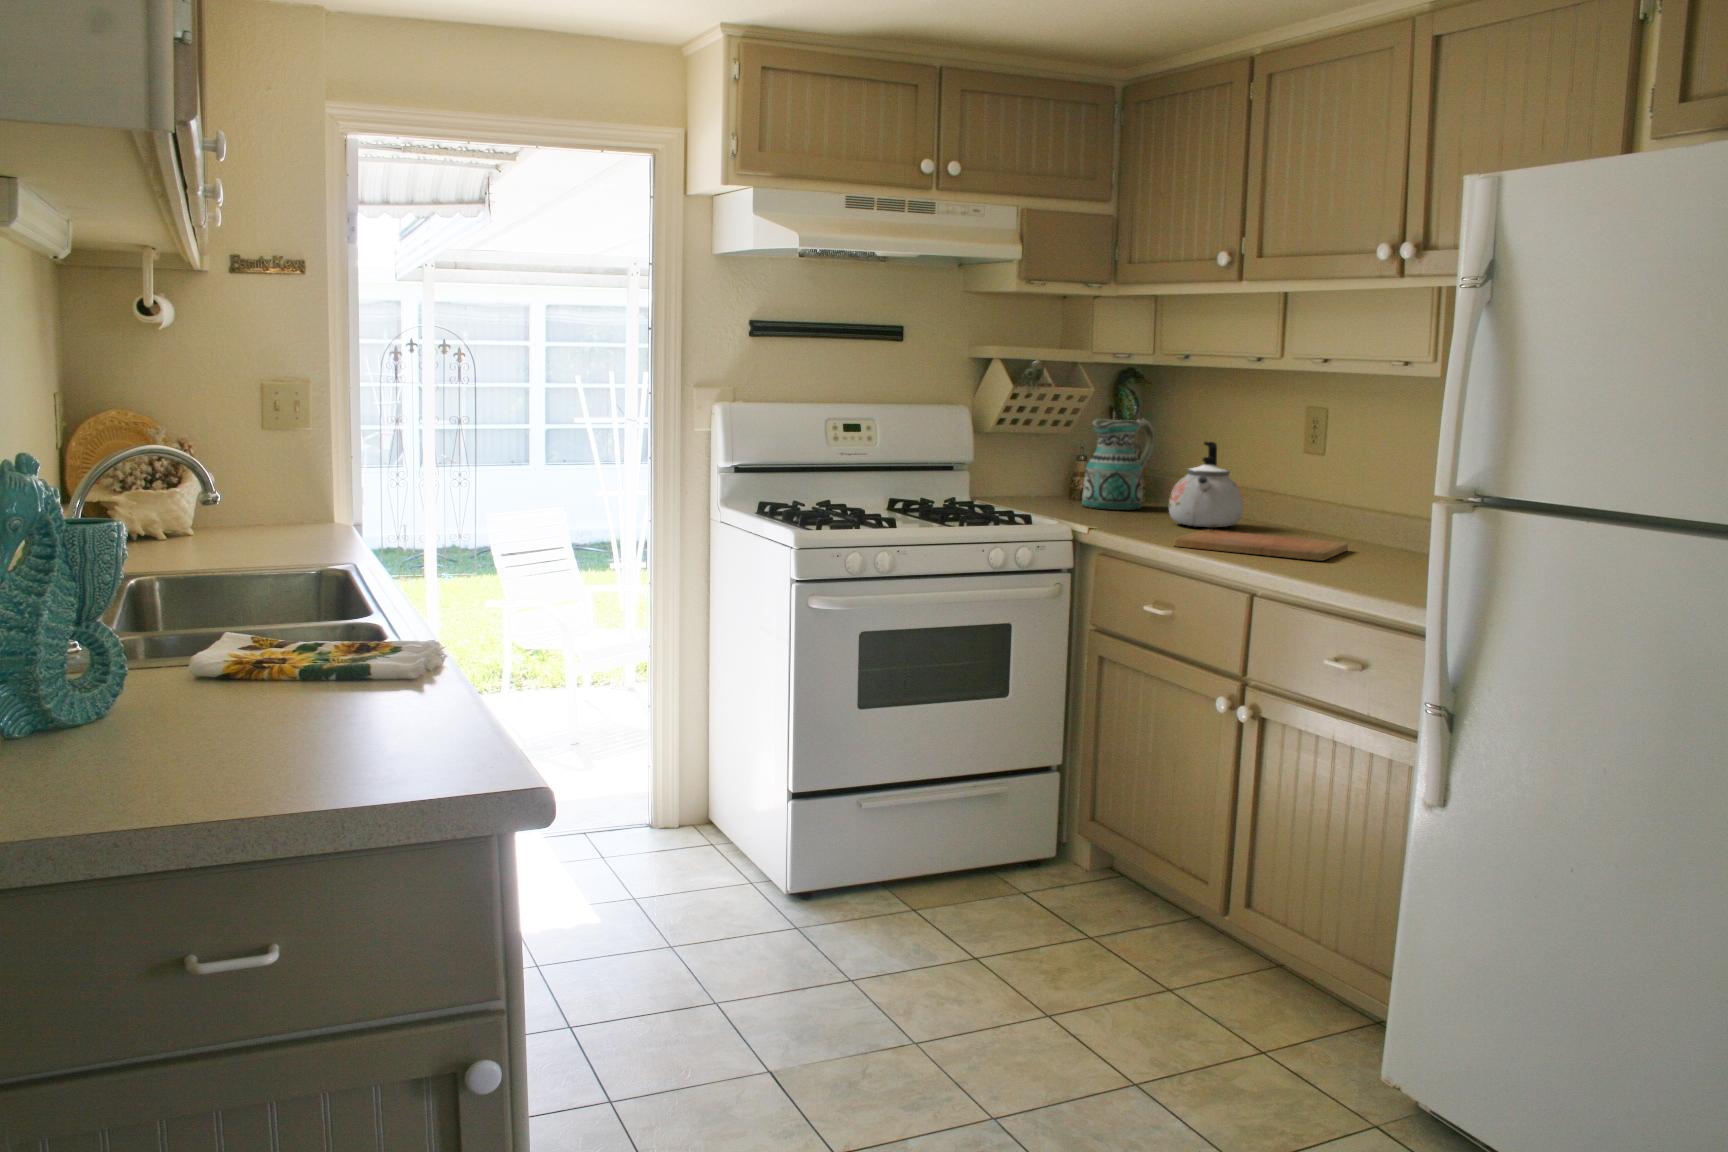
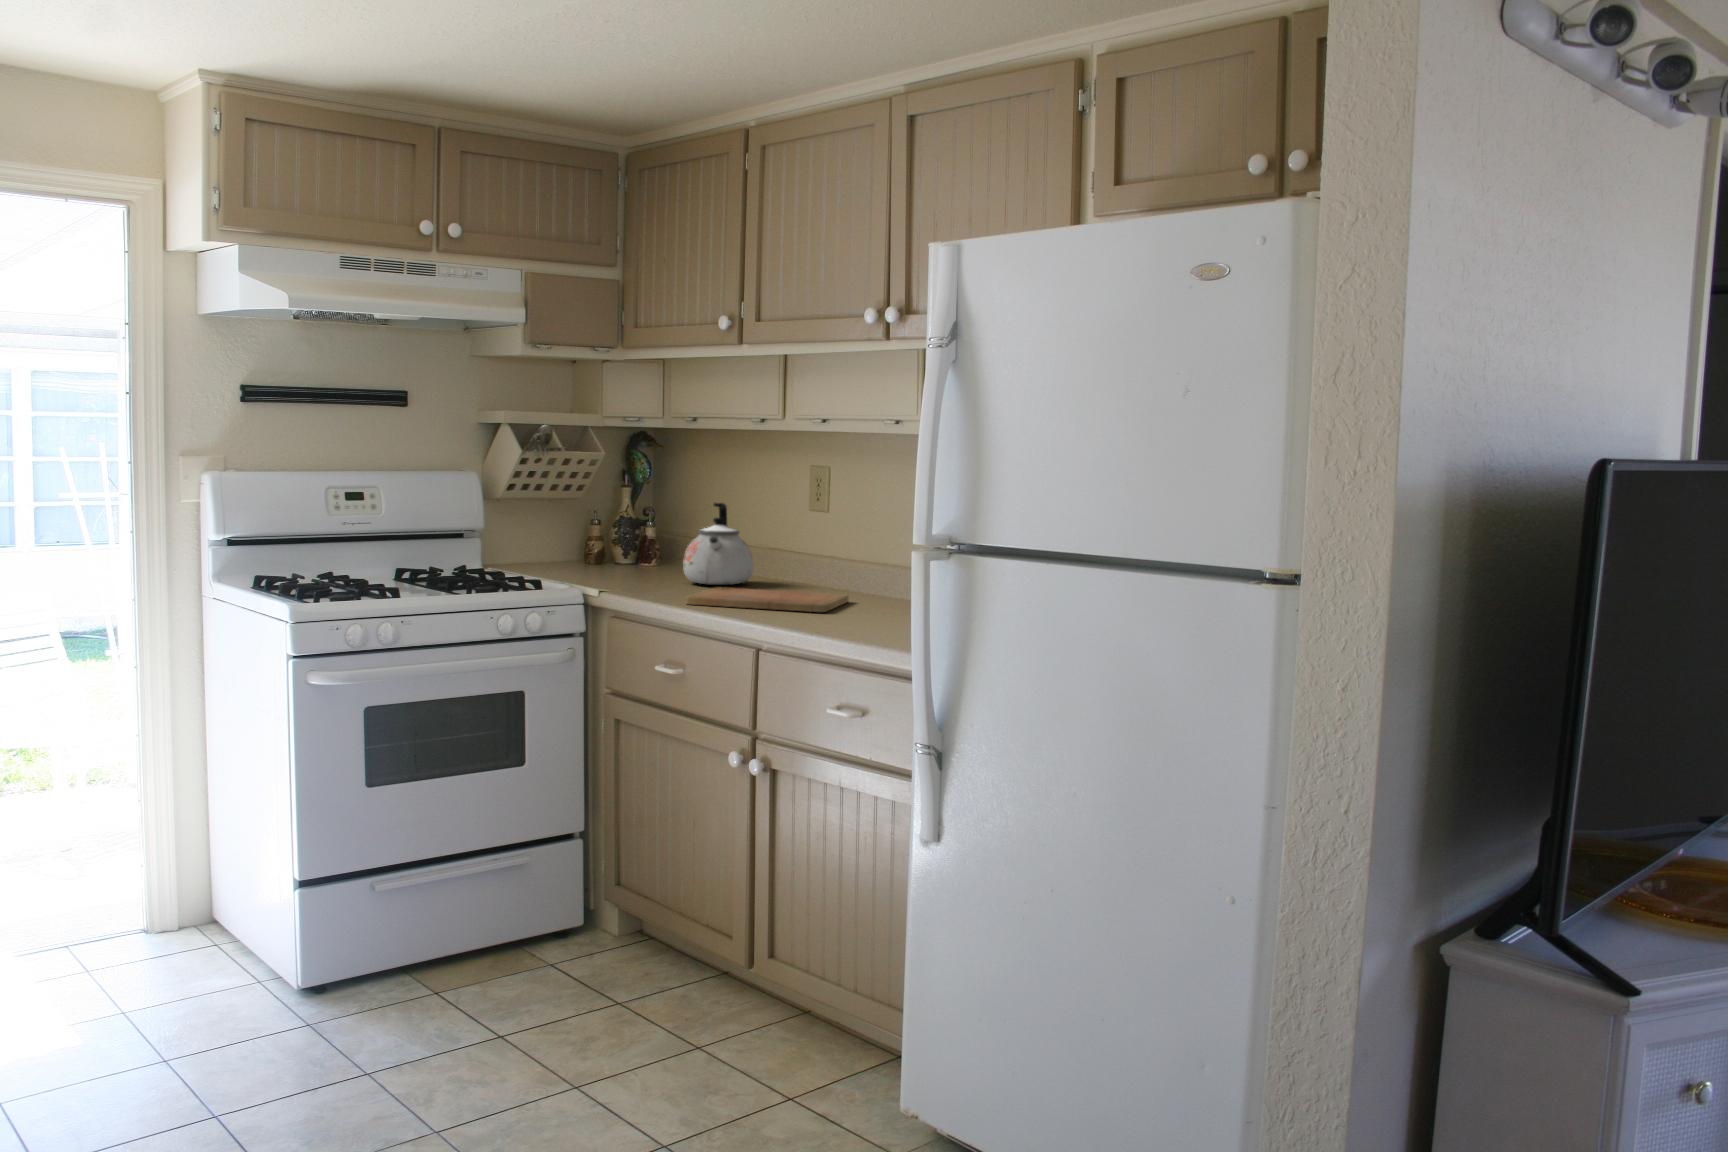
ceramic pitcher: present [1082,419,1154,510] -> none [601,483,669,571]

